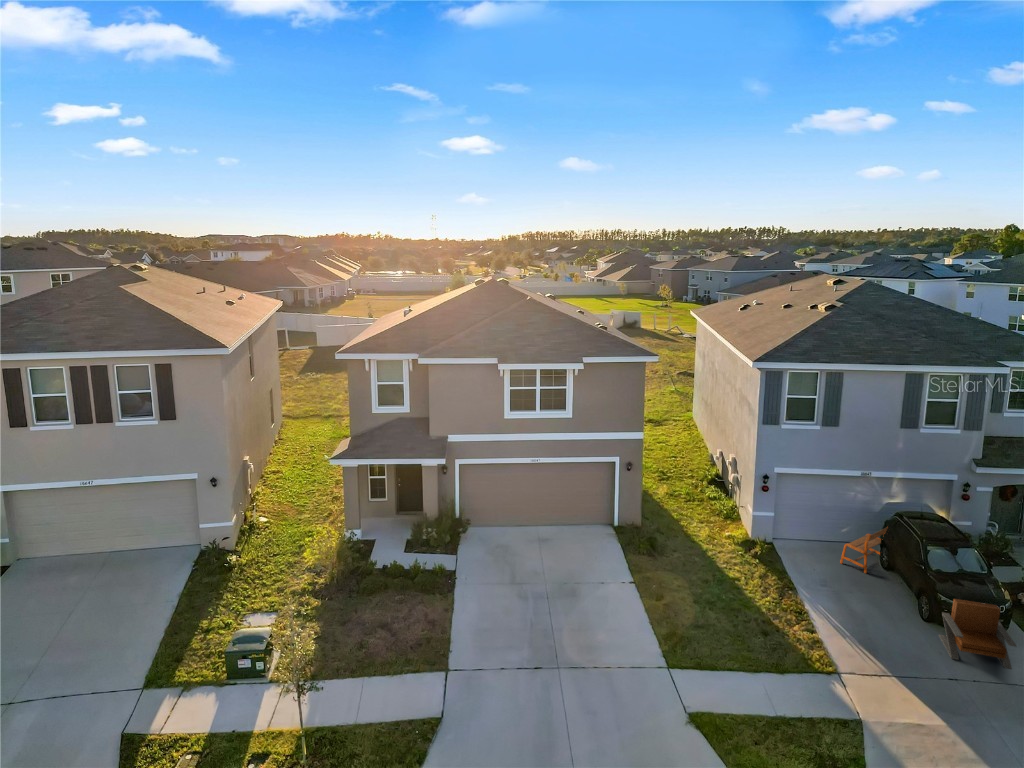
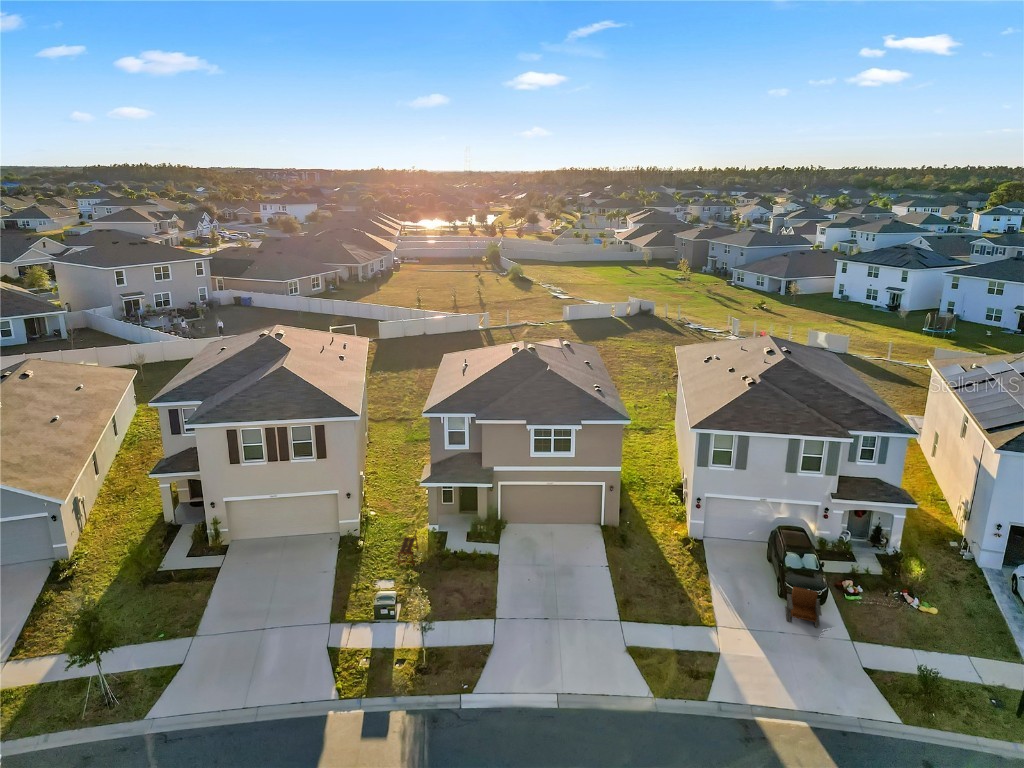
bench: present [840,527,888,573] -> present [398,530,418,565]

